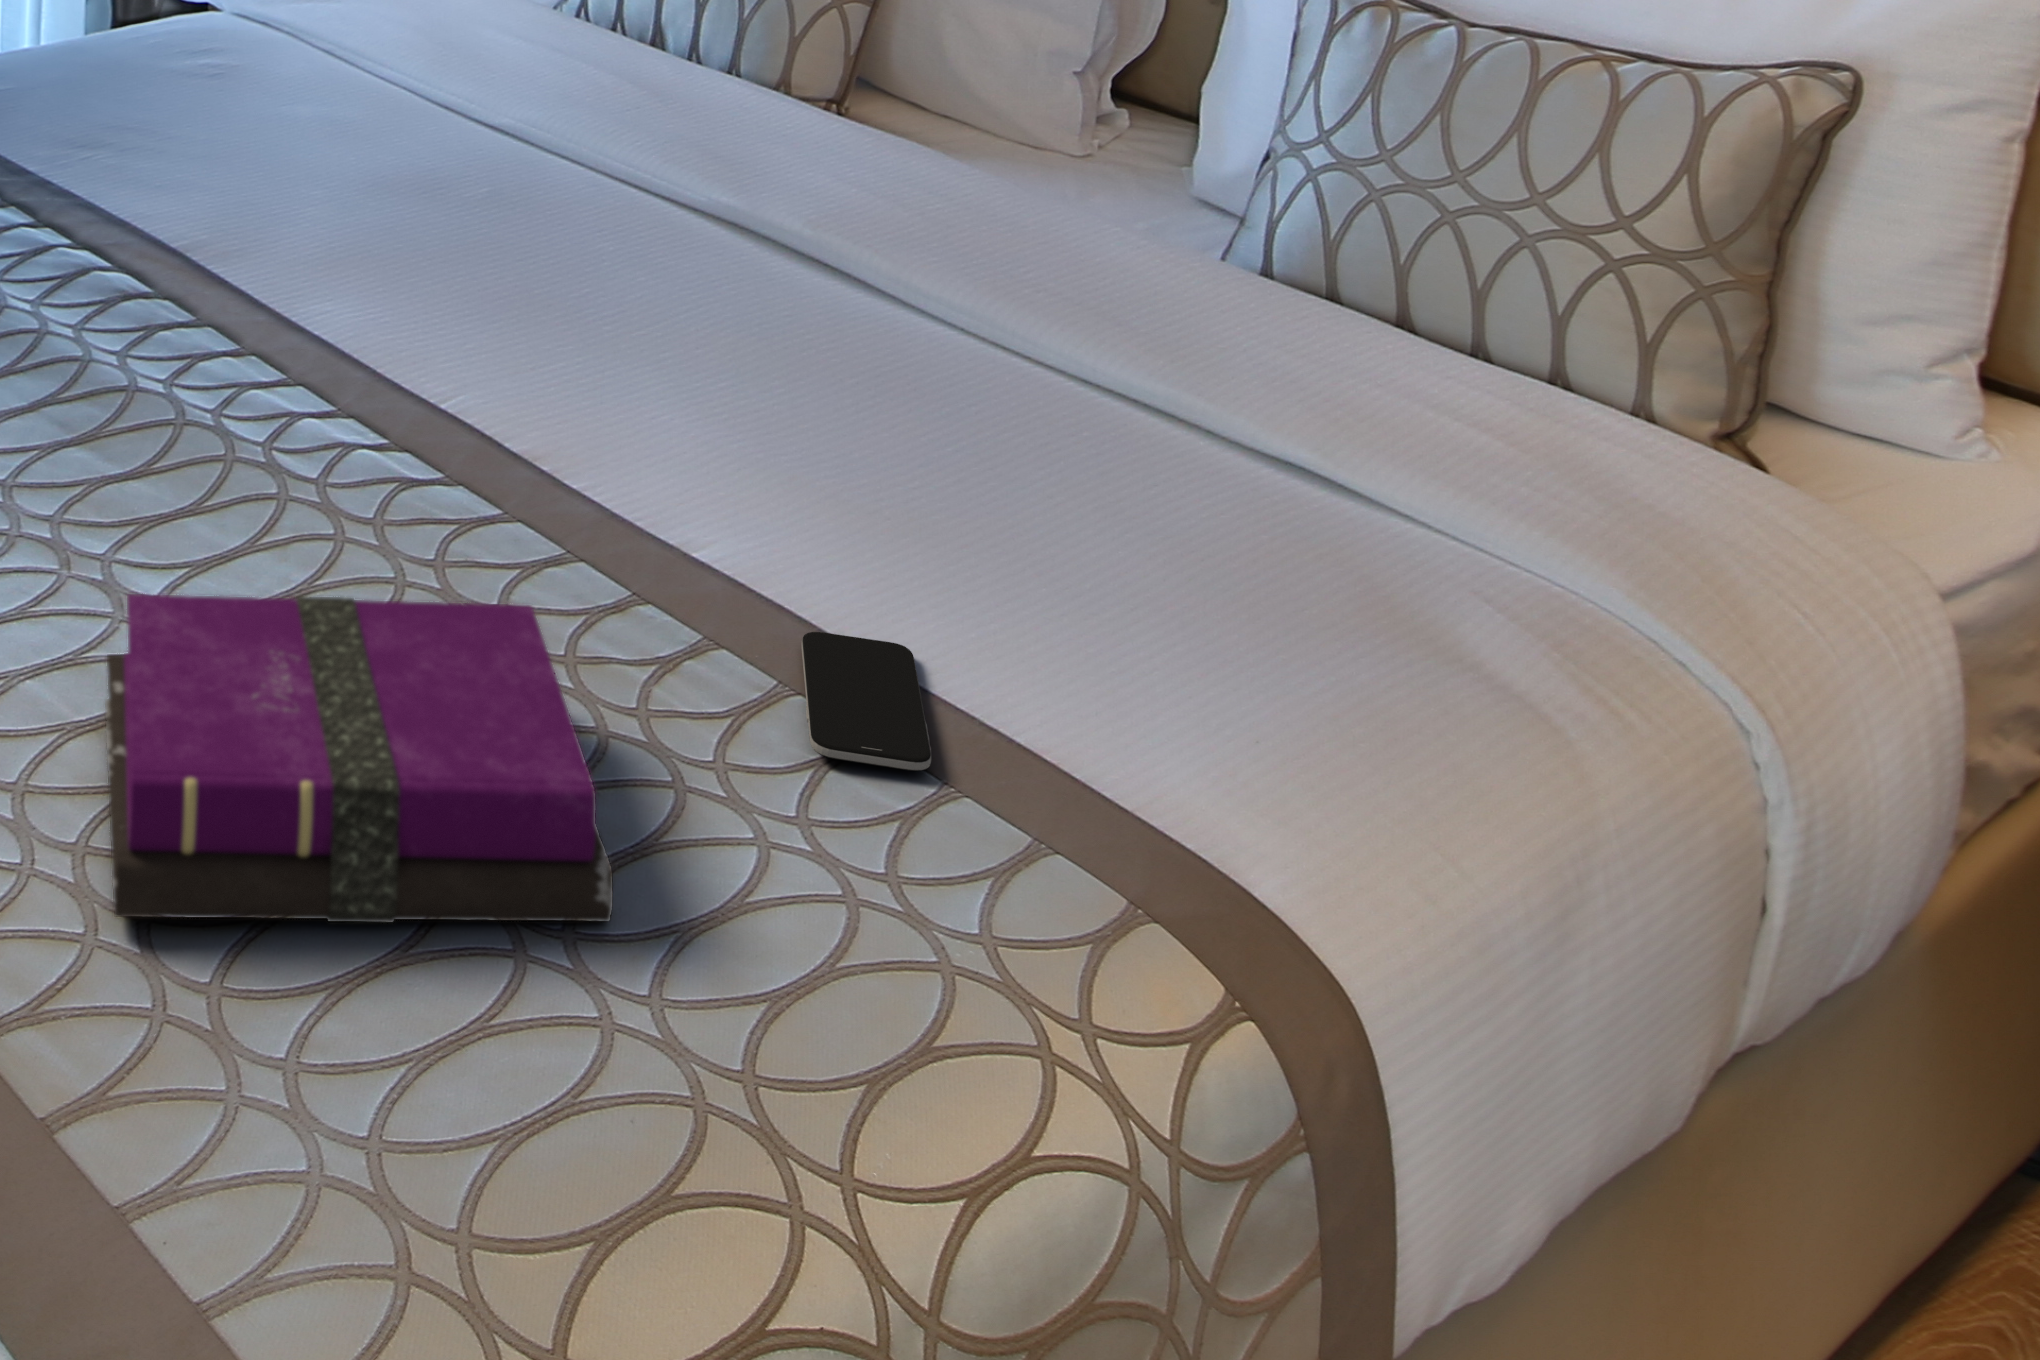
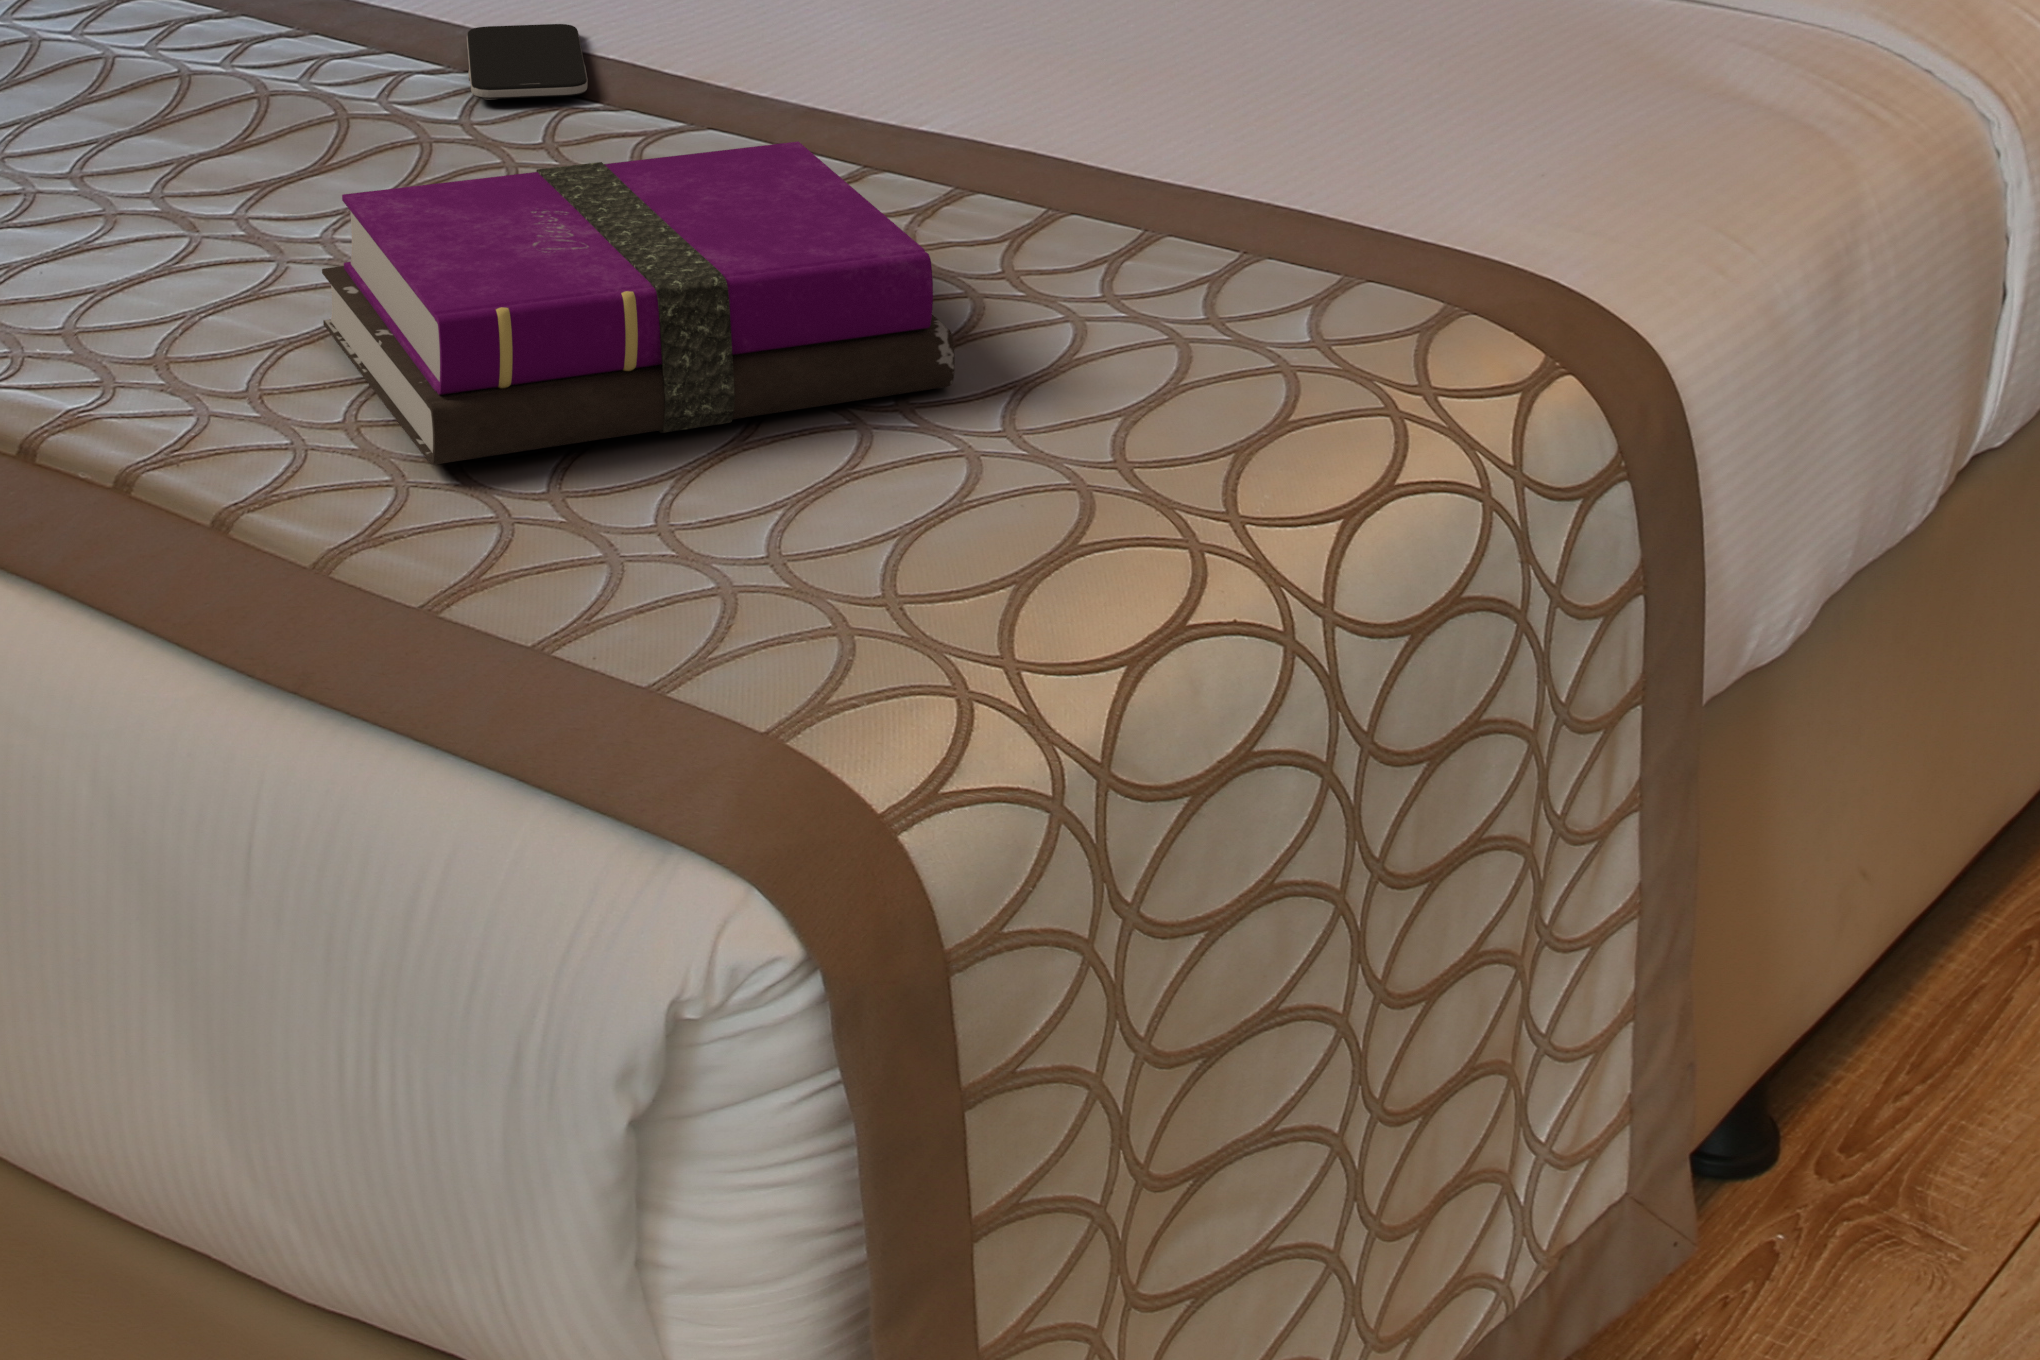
smartphone: present [801,632,931,771] -> present [467,24,588,100]

